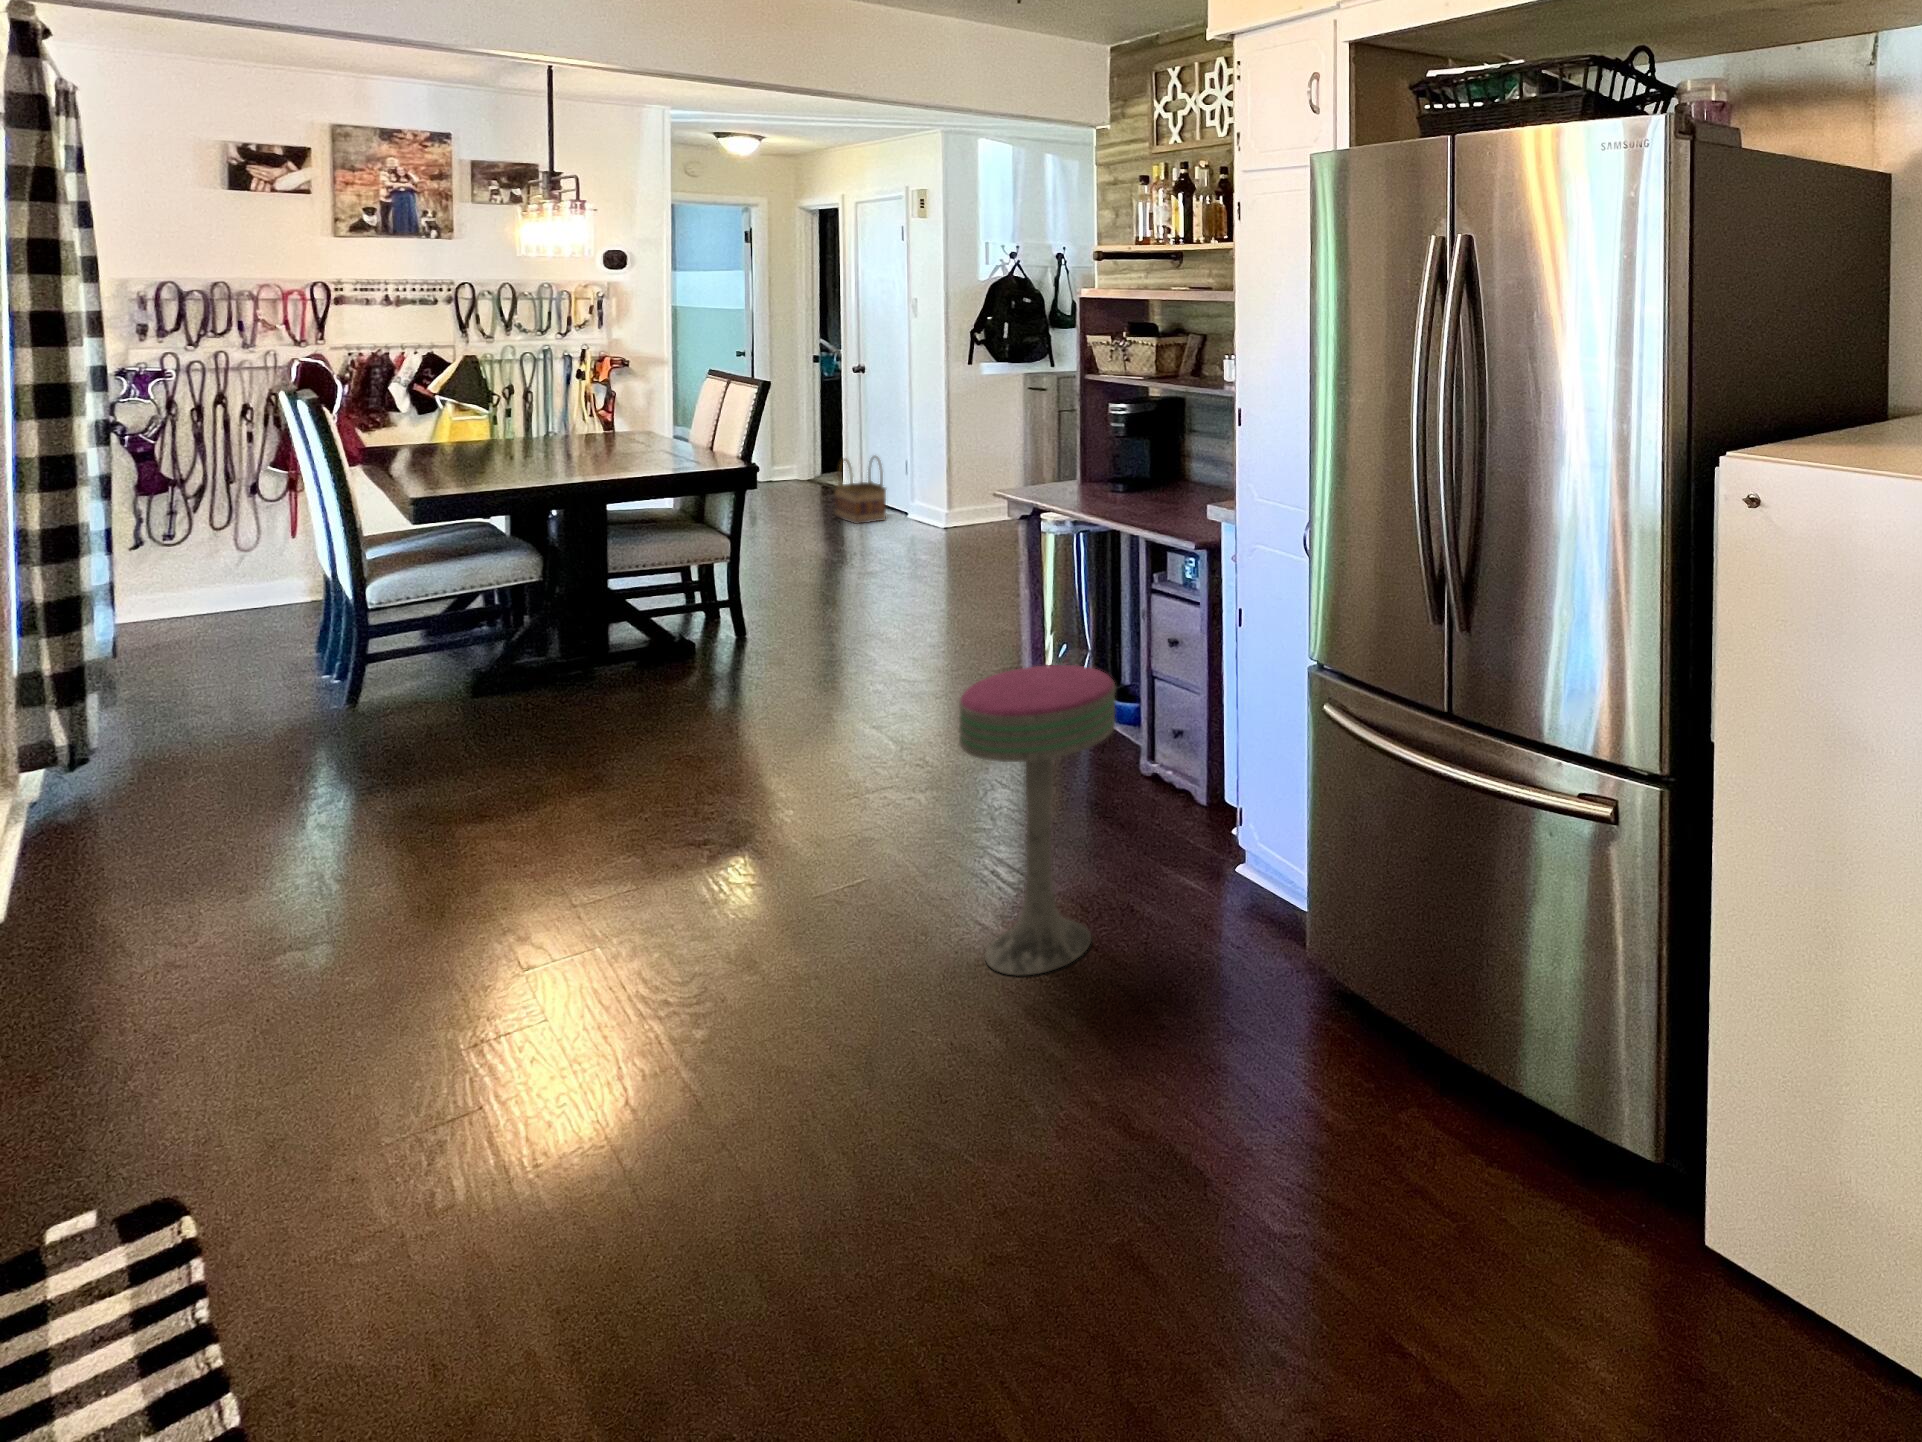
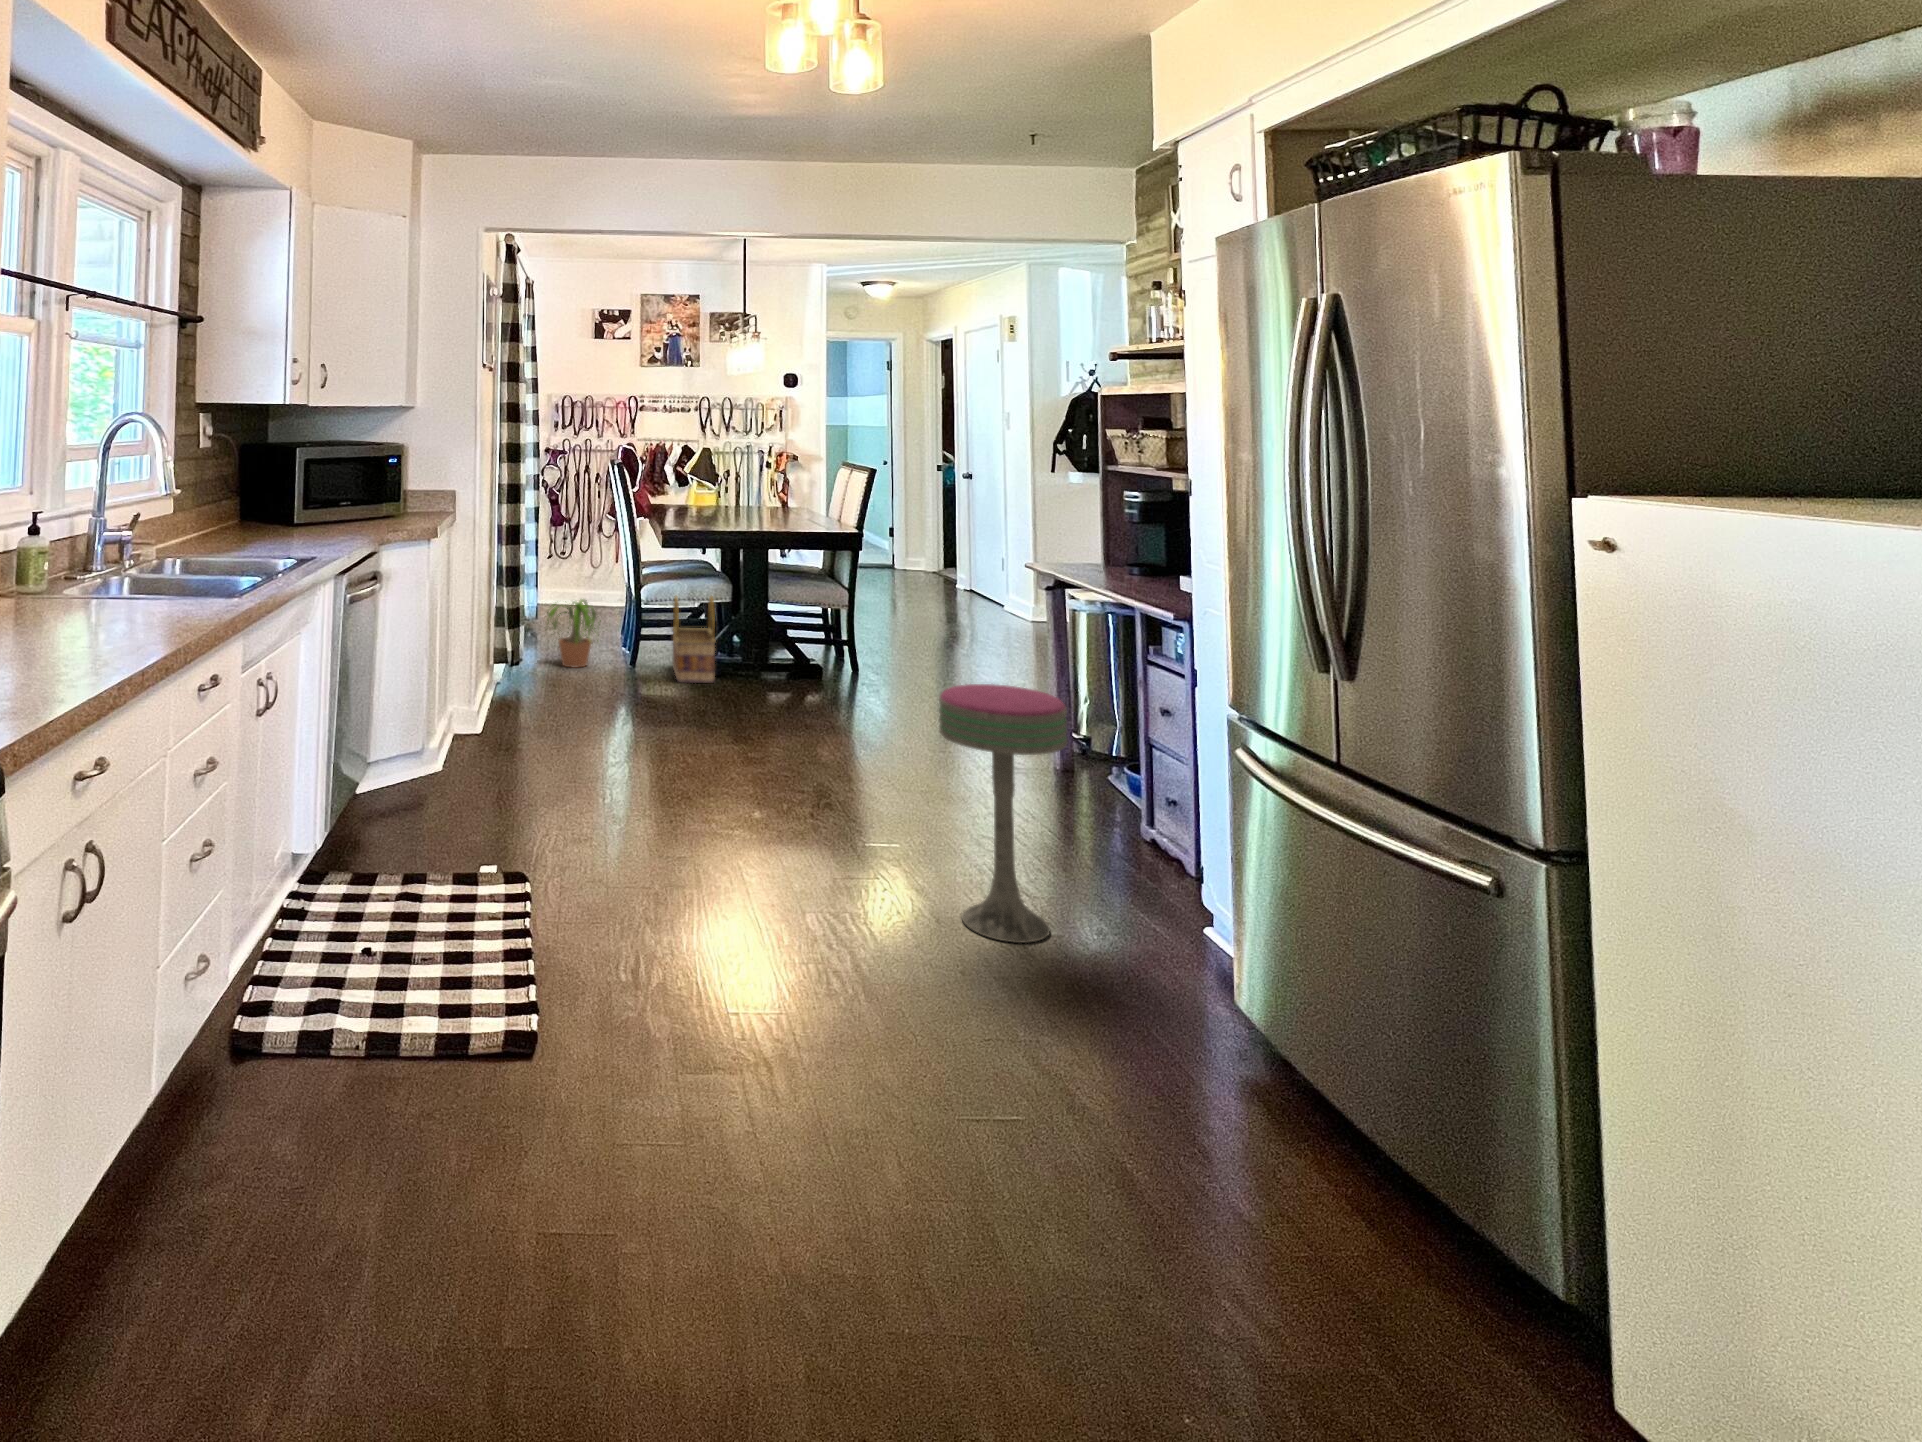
basket: present [835,456,886,524] -> present [672,596,715,683]
potted plant: none [115,625,282,742] -> present [547,600,596,668]

